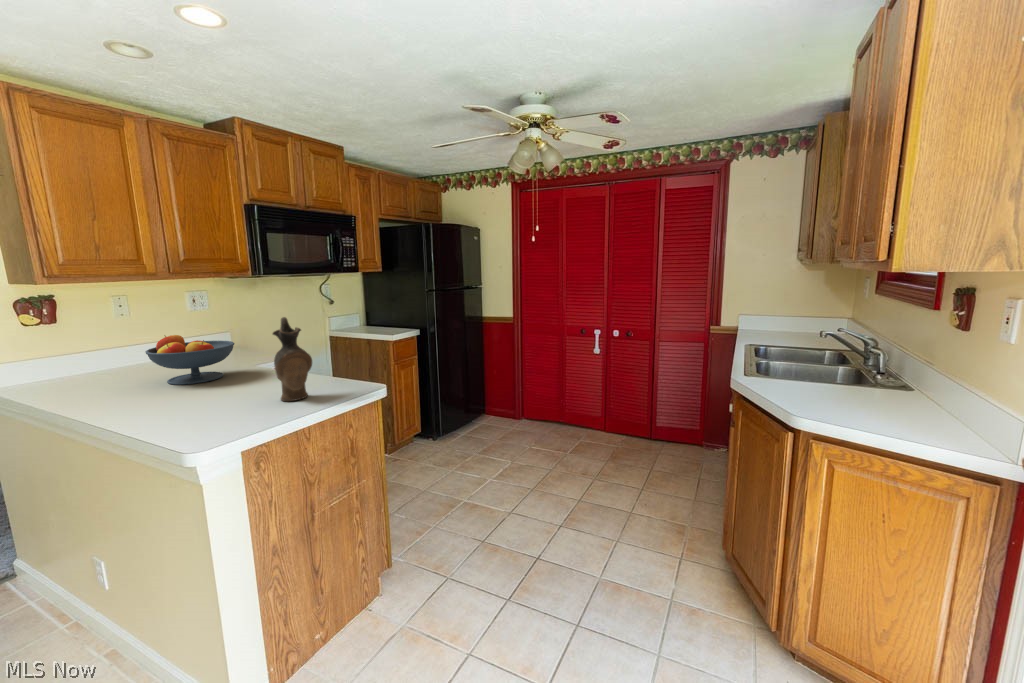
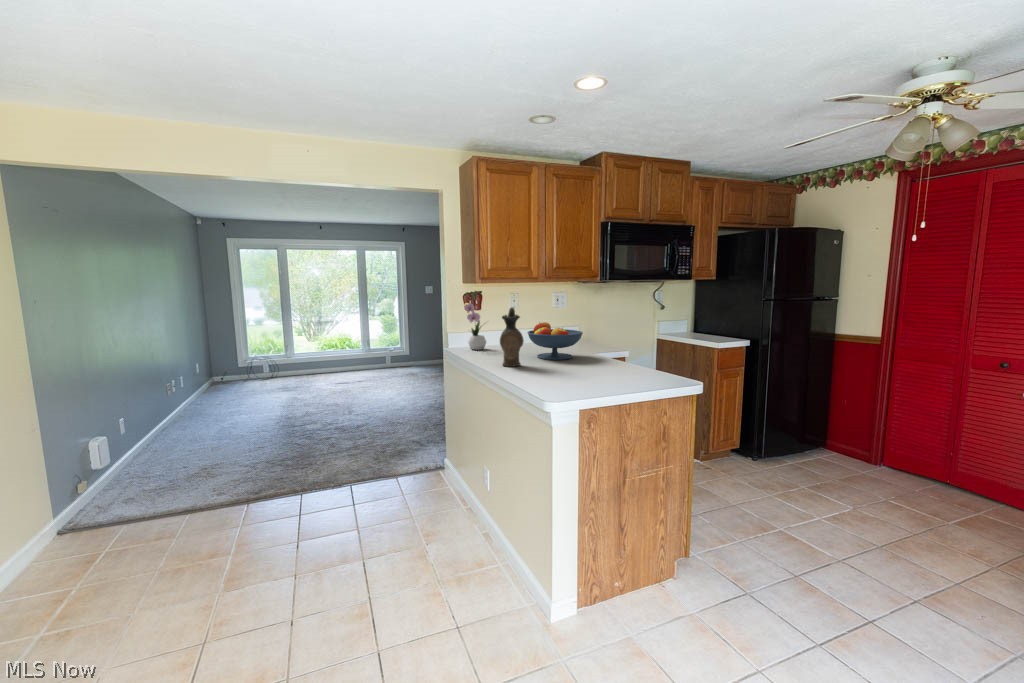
flower arrangement: none [13,304,72,387] -> present [464,296,486,350]
ceramic pitcher: present [273,317,312,401] -> present [500,307,524,366]

